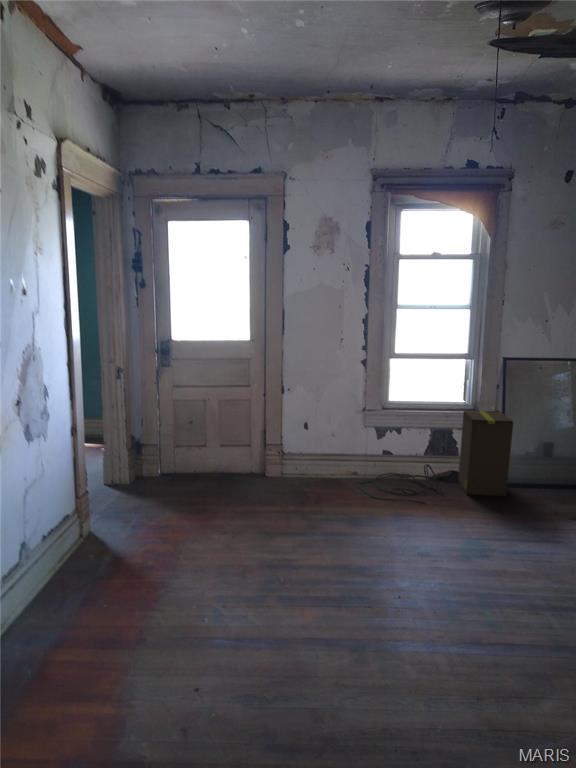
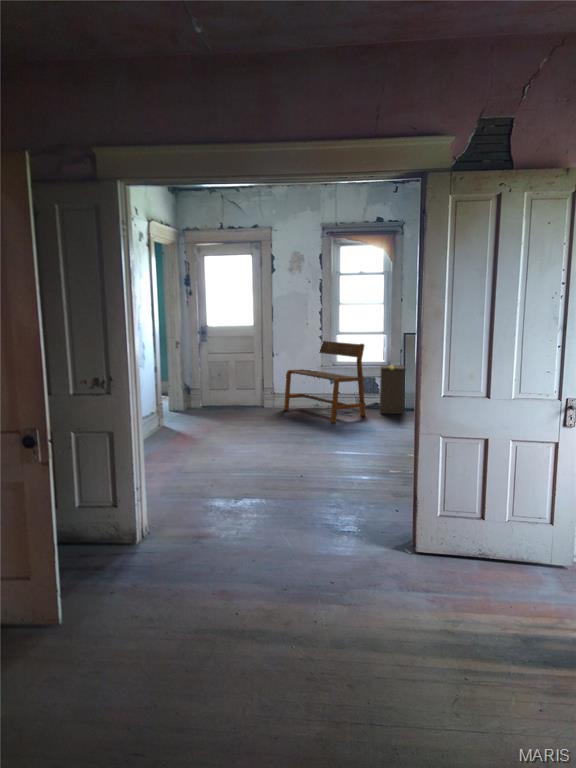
bench: none [302,365,452,526] -> present [284,341,366,423]

